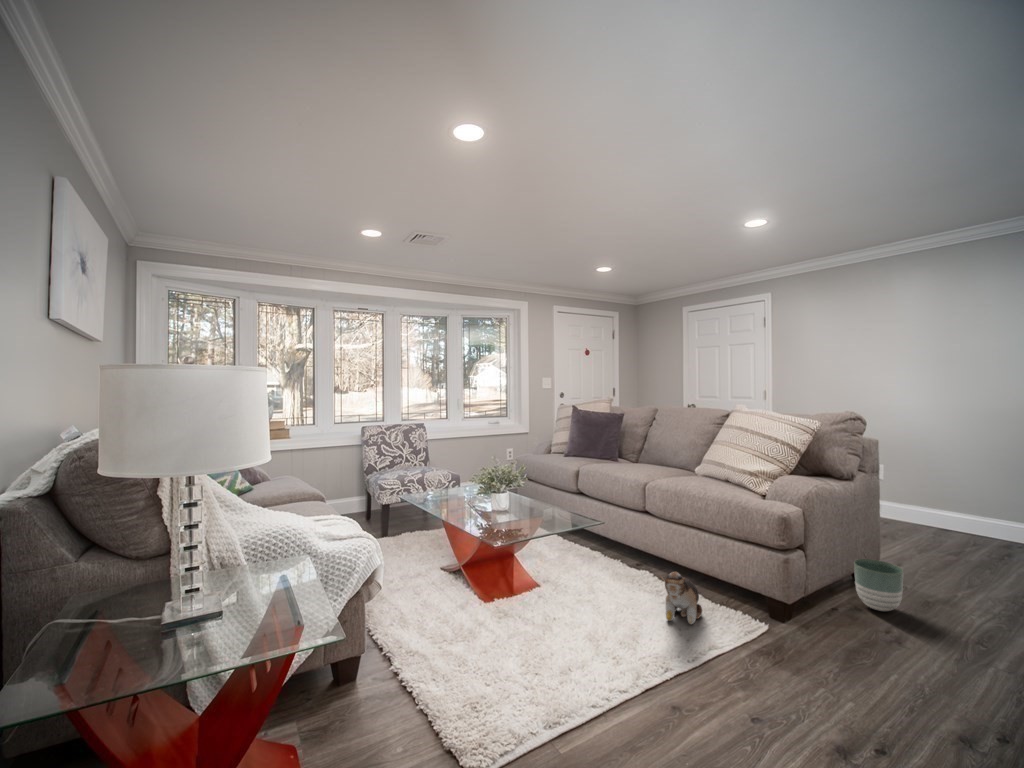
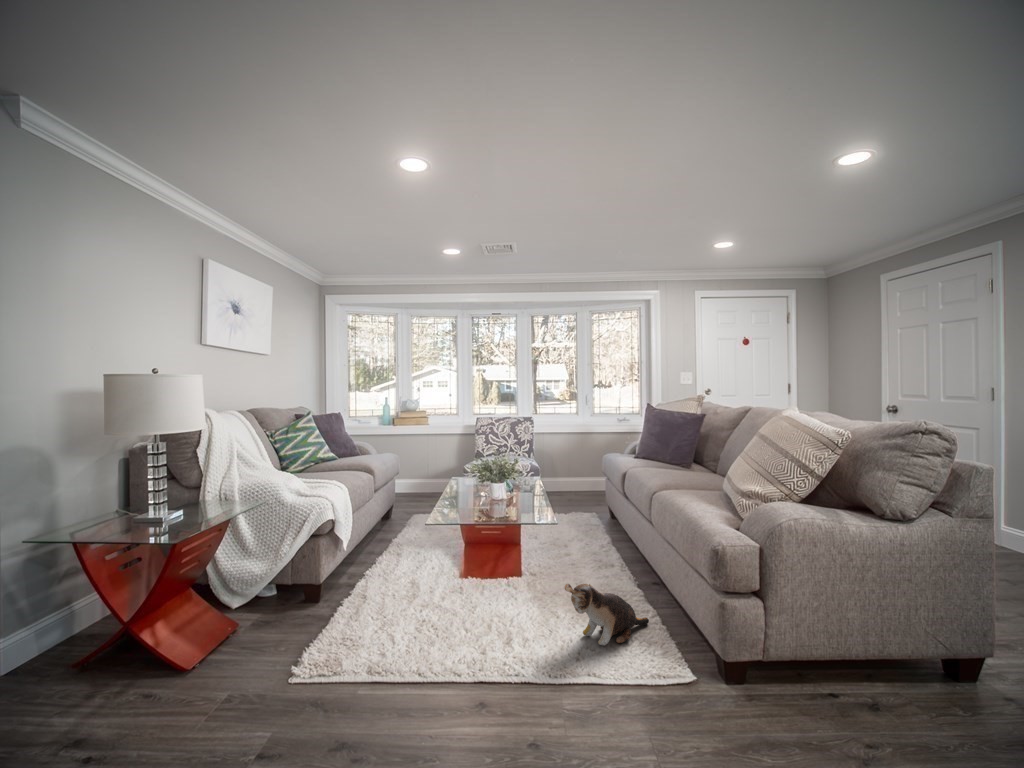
planter: present [854,559,903,611] -> none [875,637,955,725]

